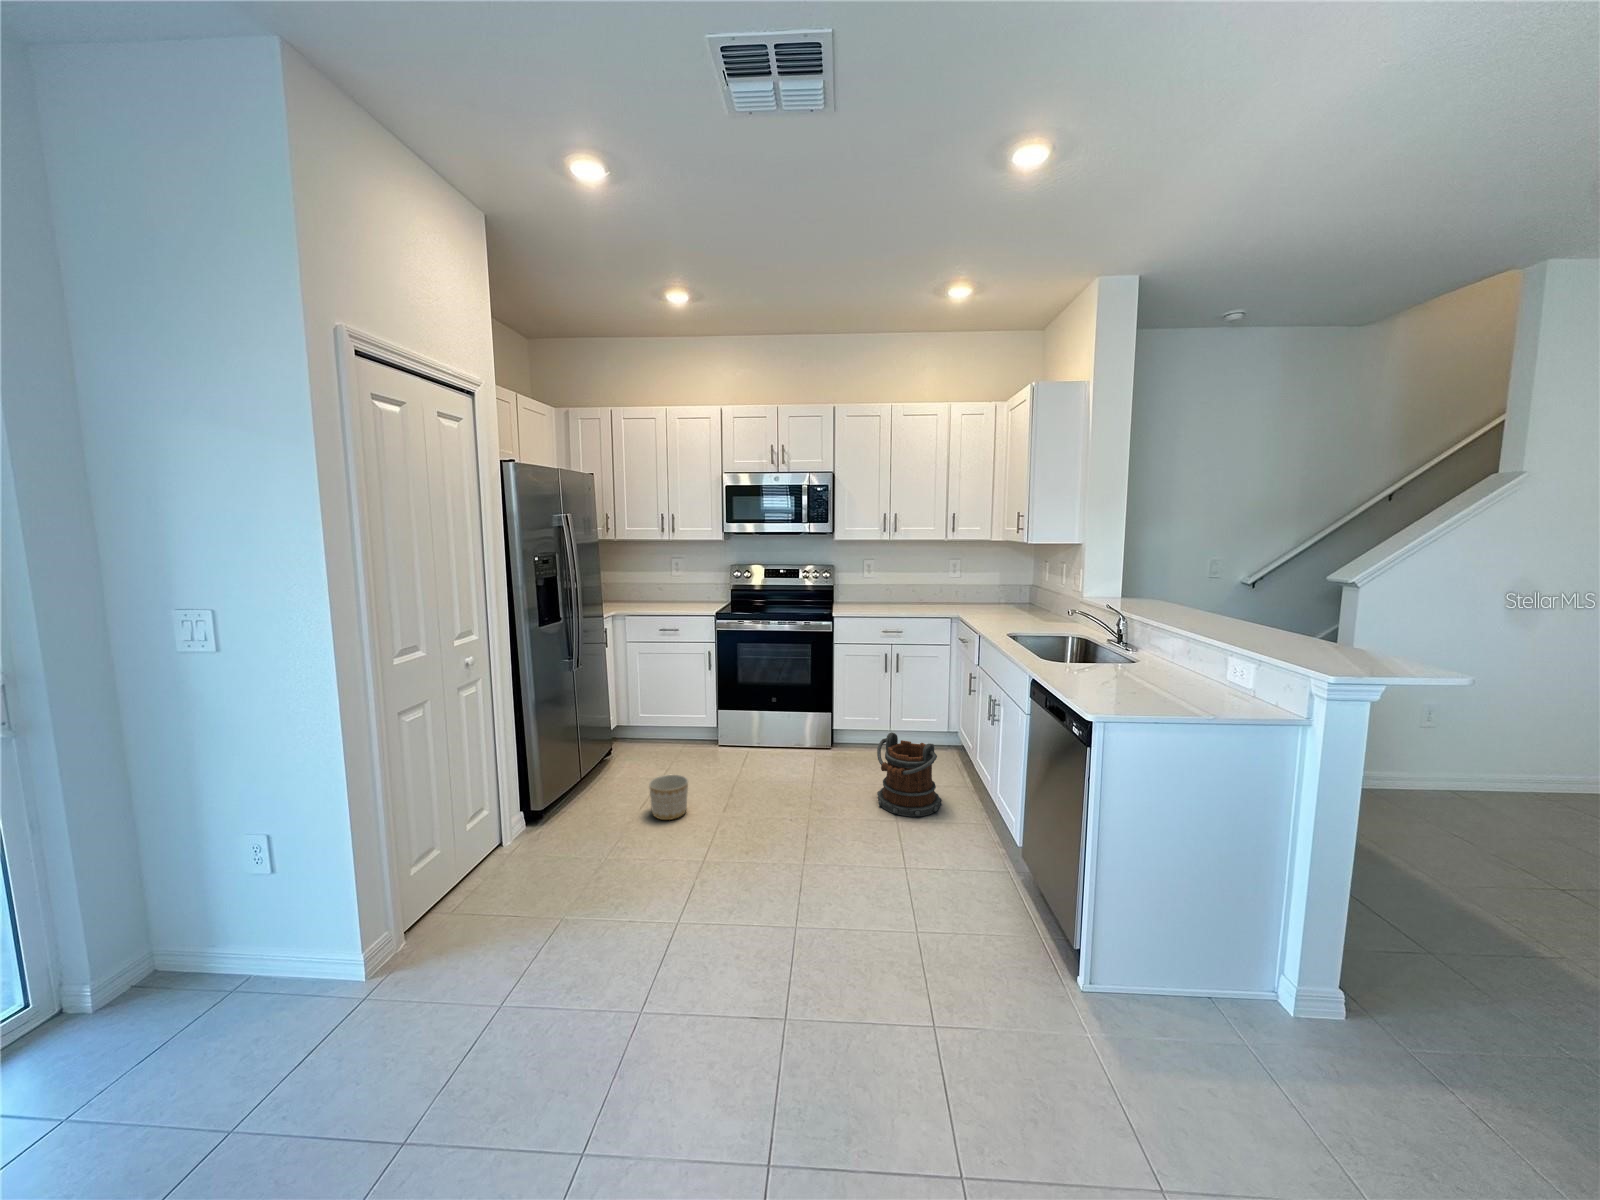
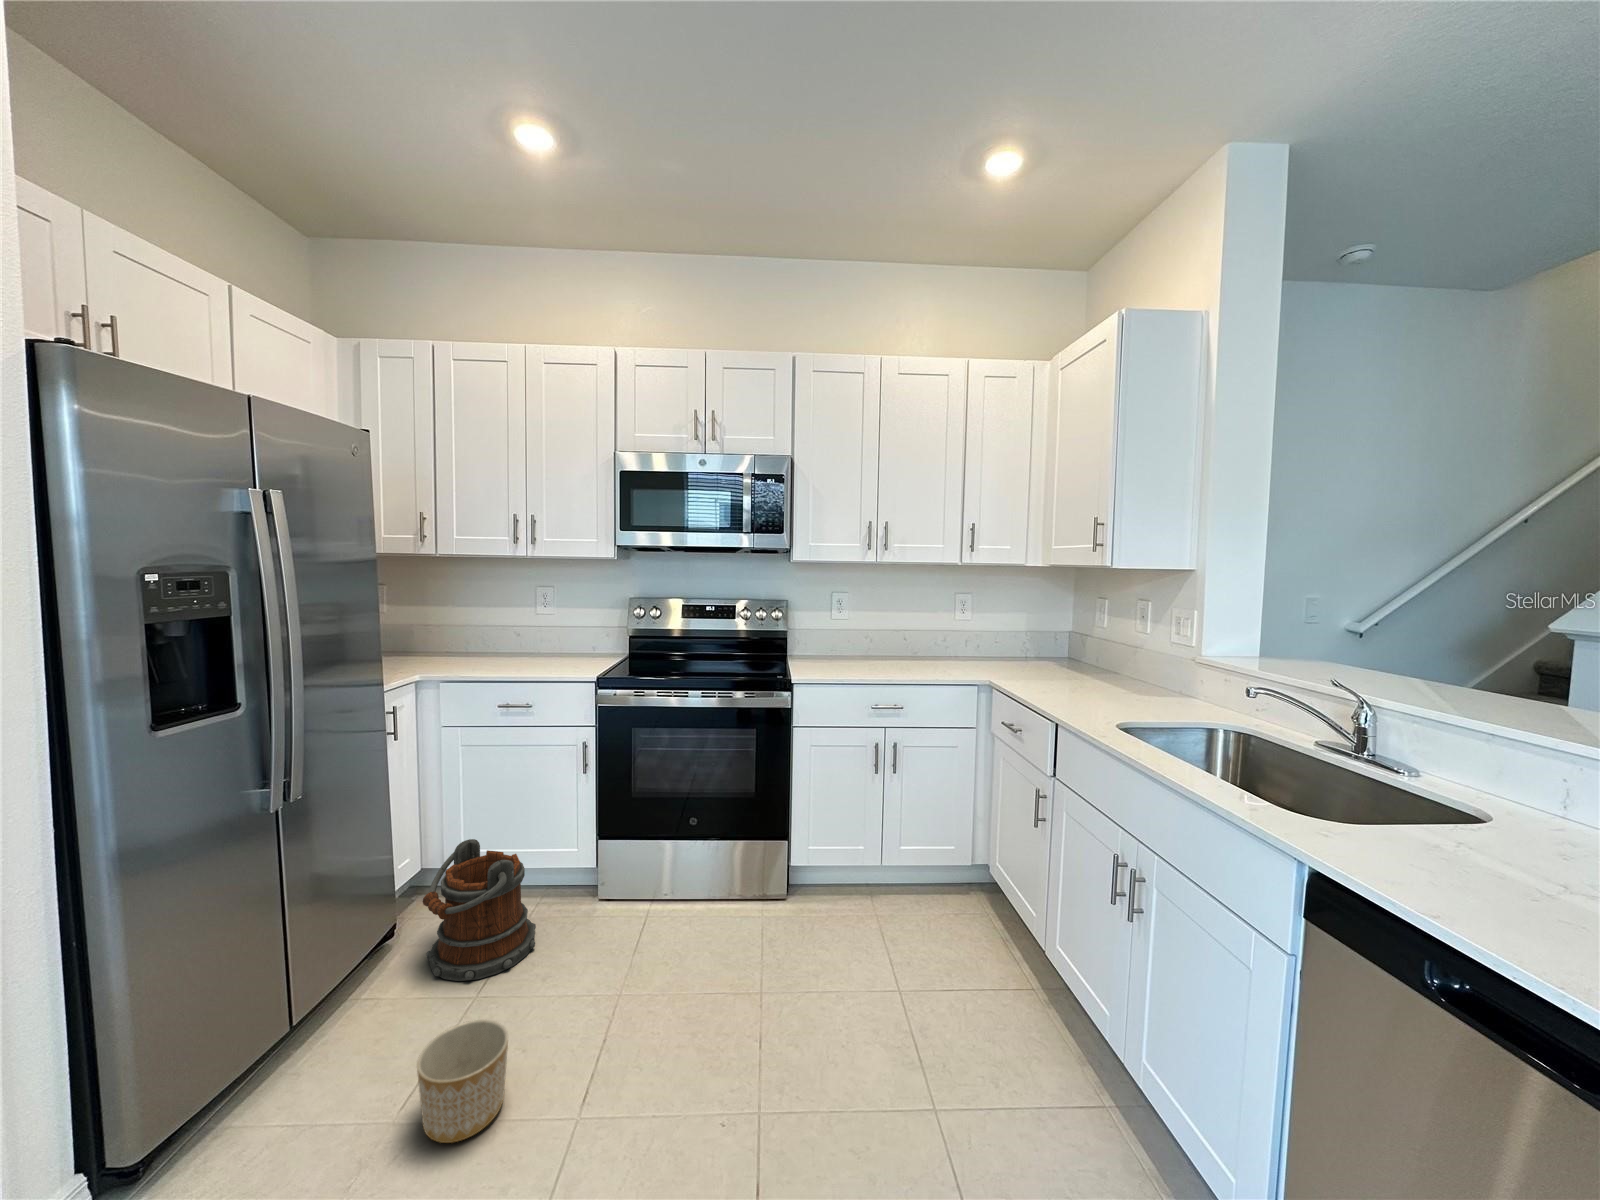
bucket: present [877,732,942,817] -> present [423,839,536,981]

